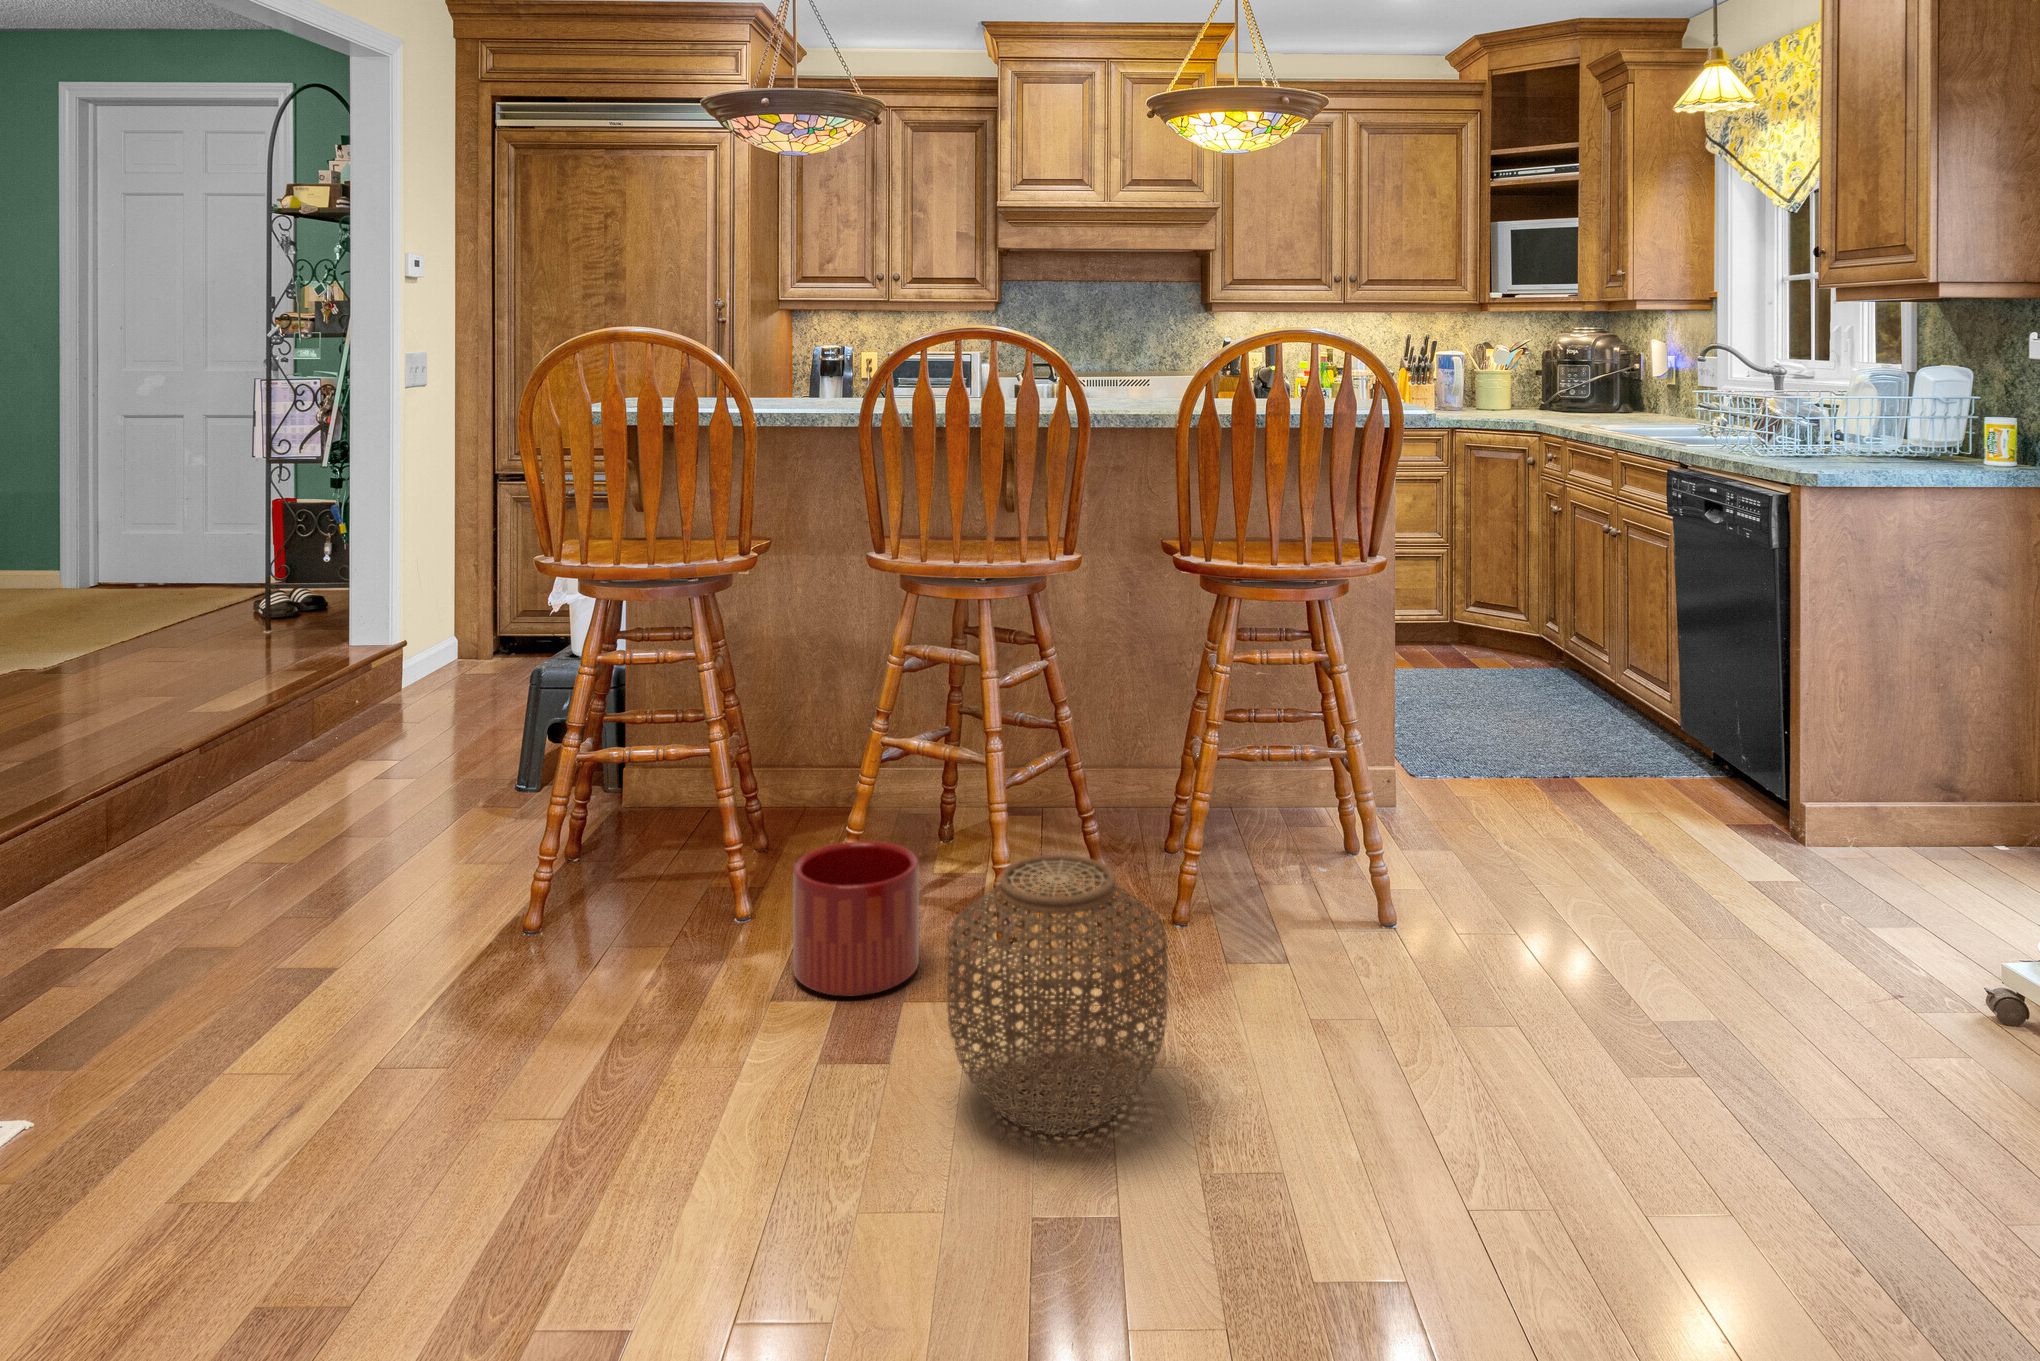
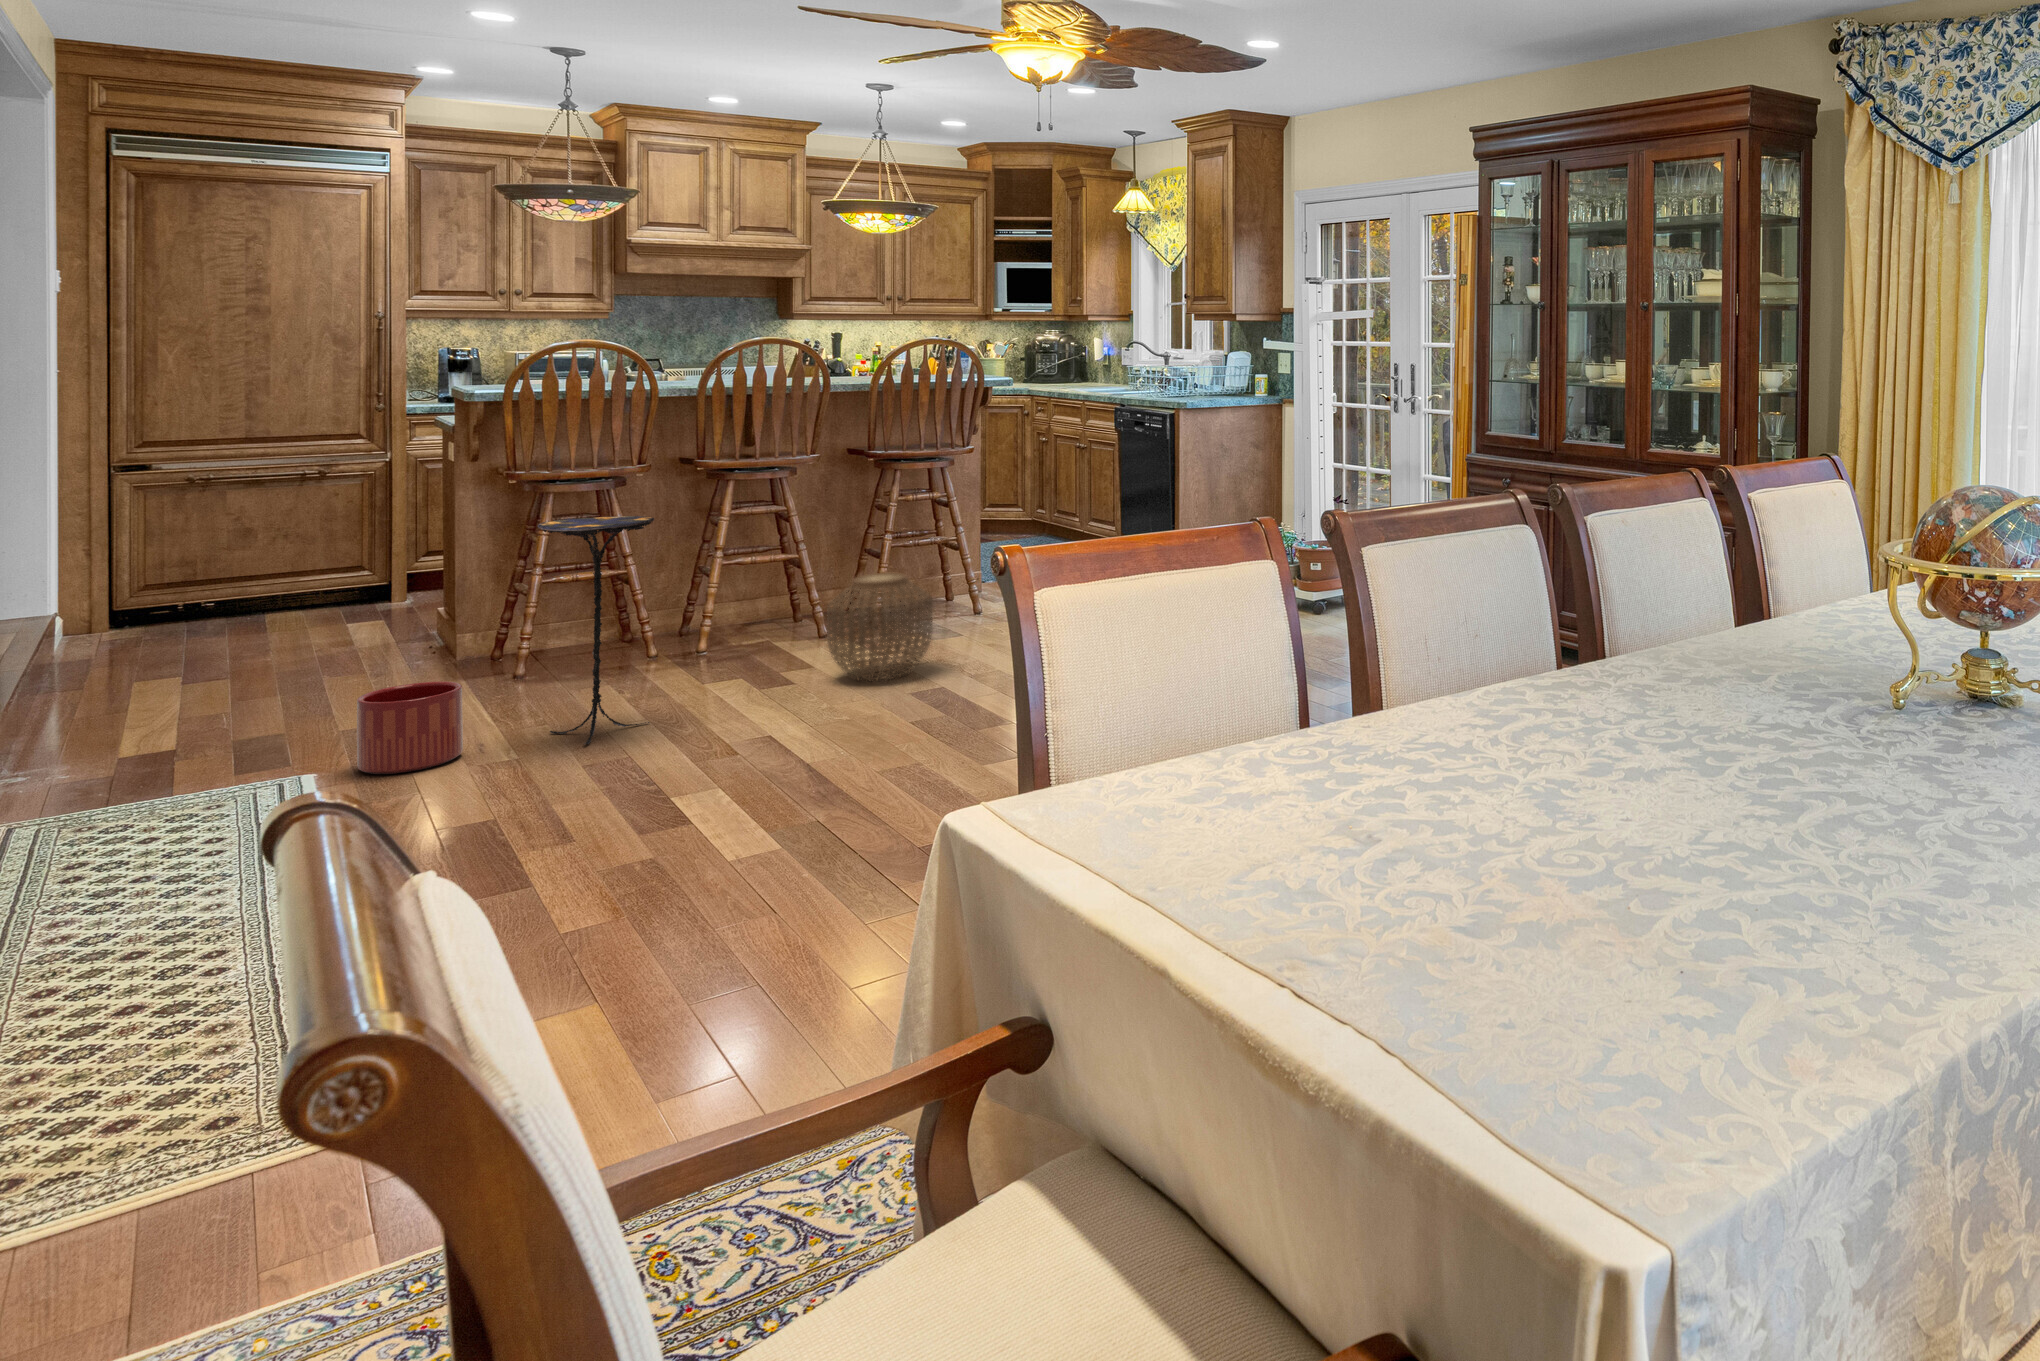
side table: none [340,686,566,1218] -> present [538,516,654,744]
planter: present [793,841,919,996] -> present [357,682,463,774]

